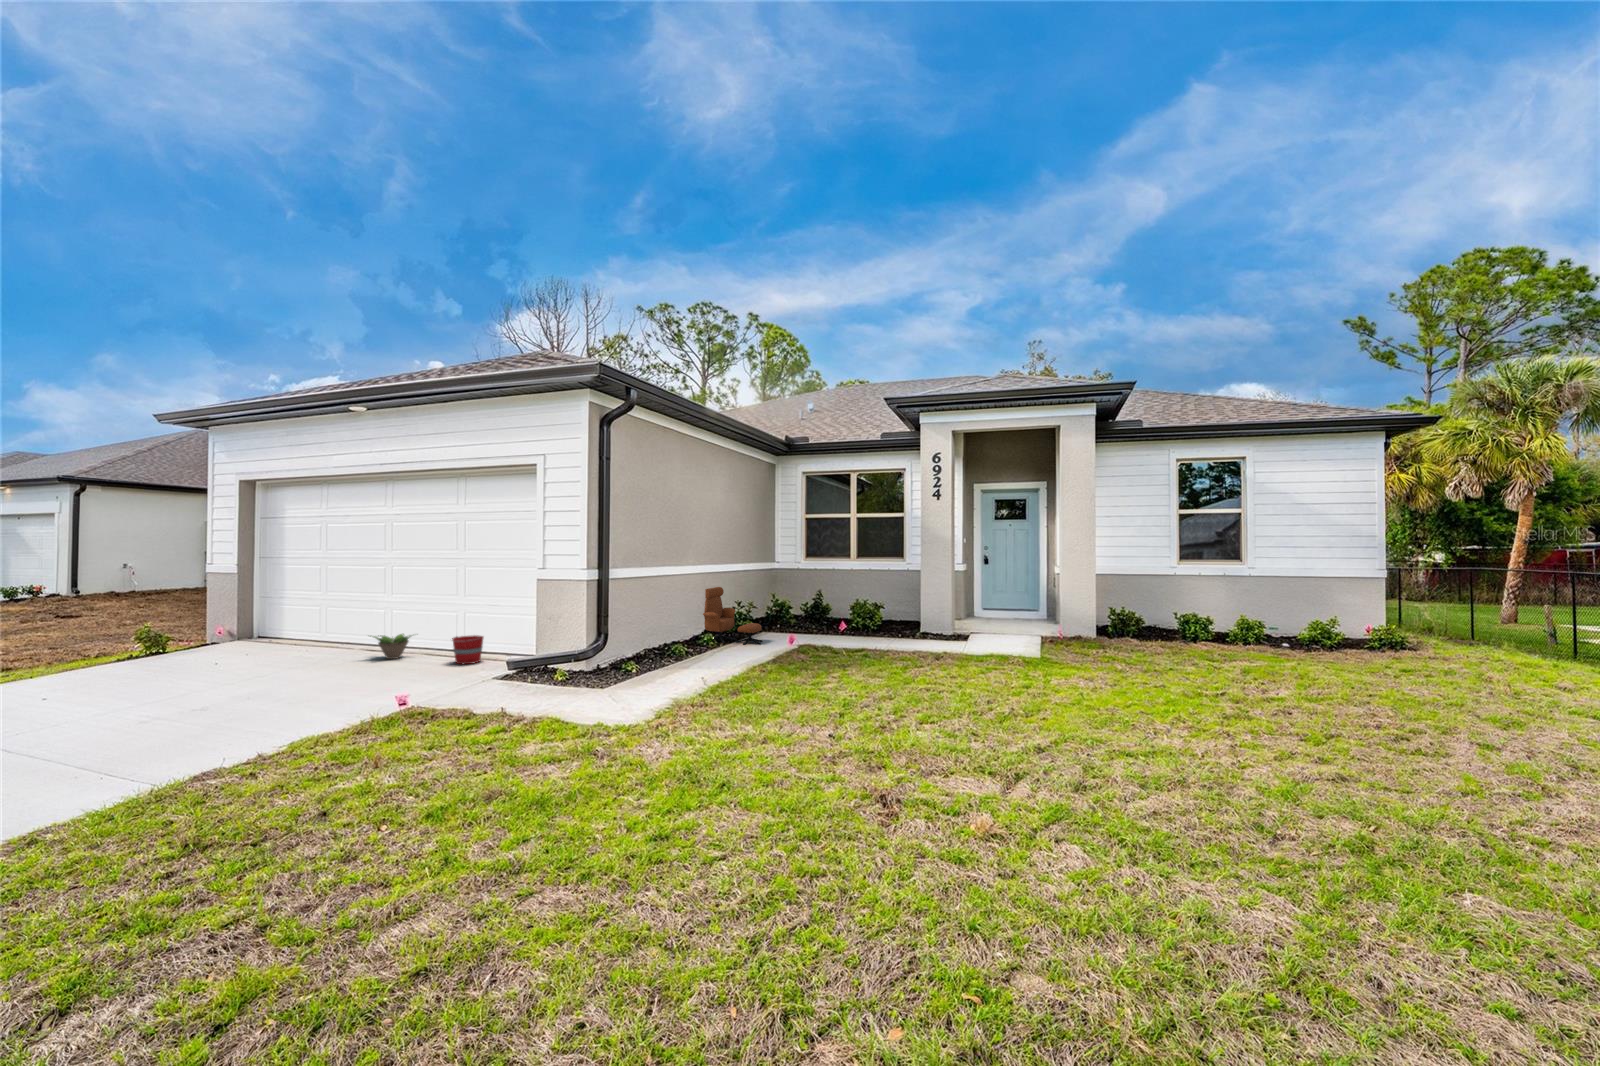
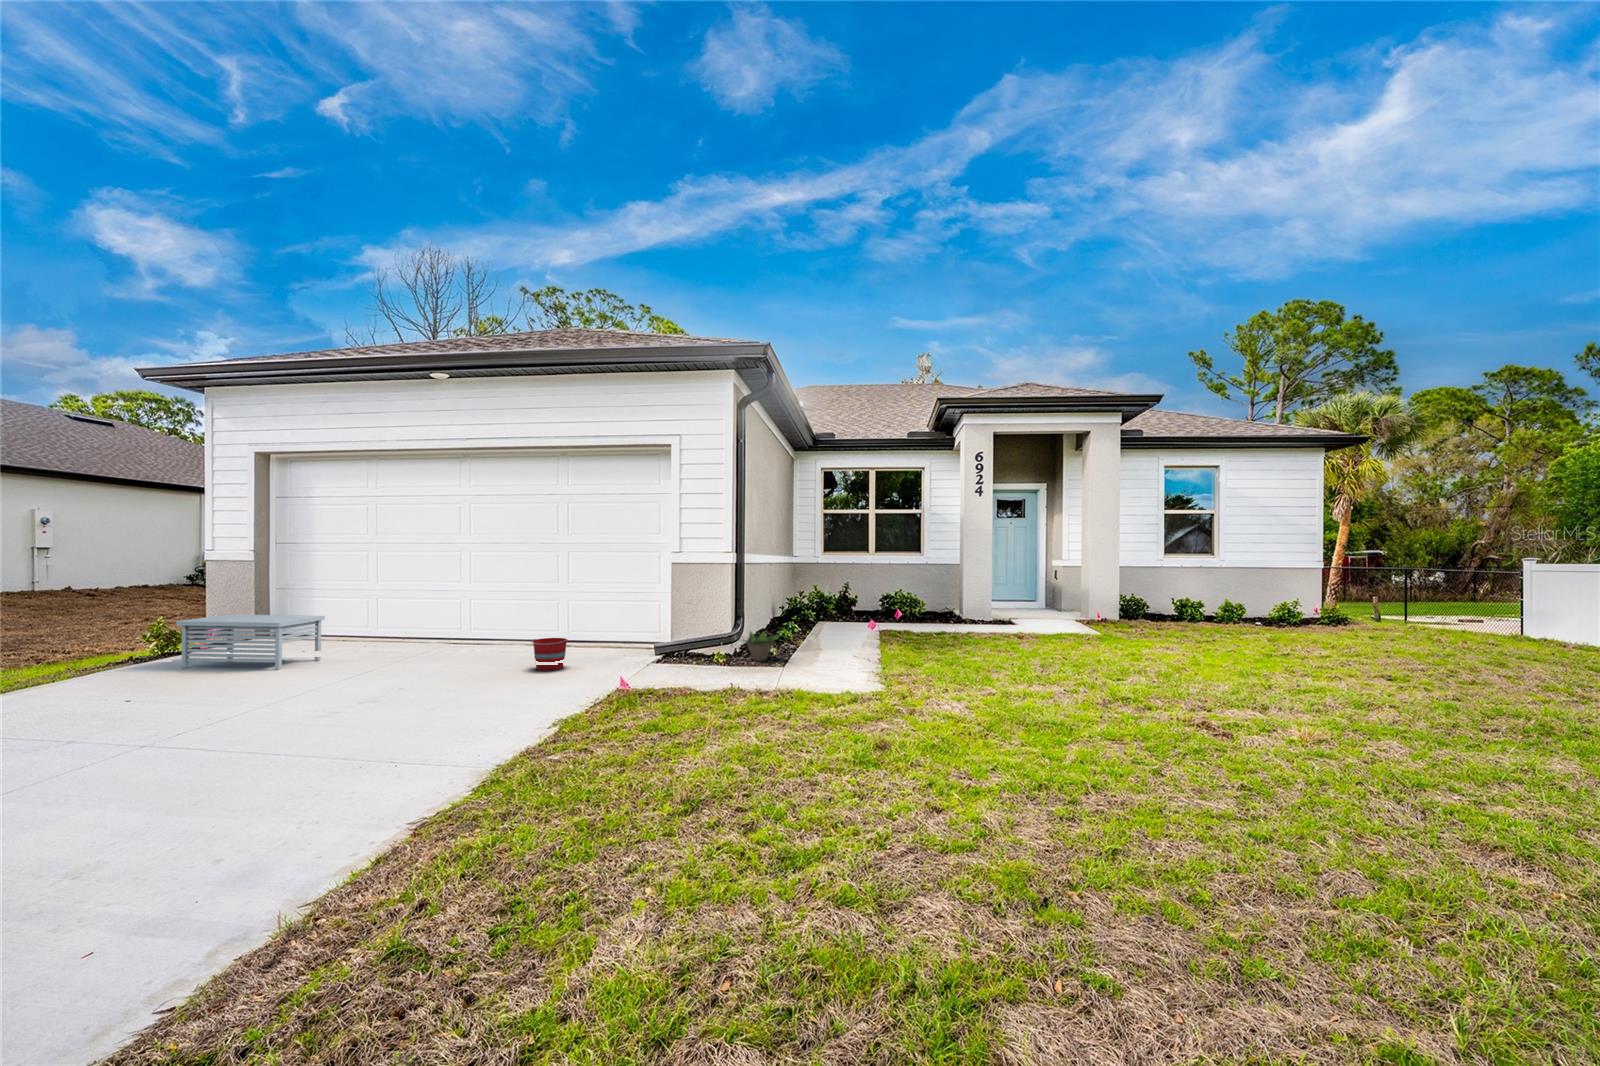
lounge chair: present [703,587,763,645] -> none [766,582,829,641]
storage bench: none [215,607,322,654] -> present [176,615,325,670]
decorative plant: present [374,634,411,659] -> present [742,631,780,661]

